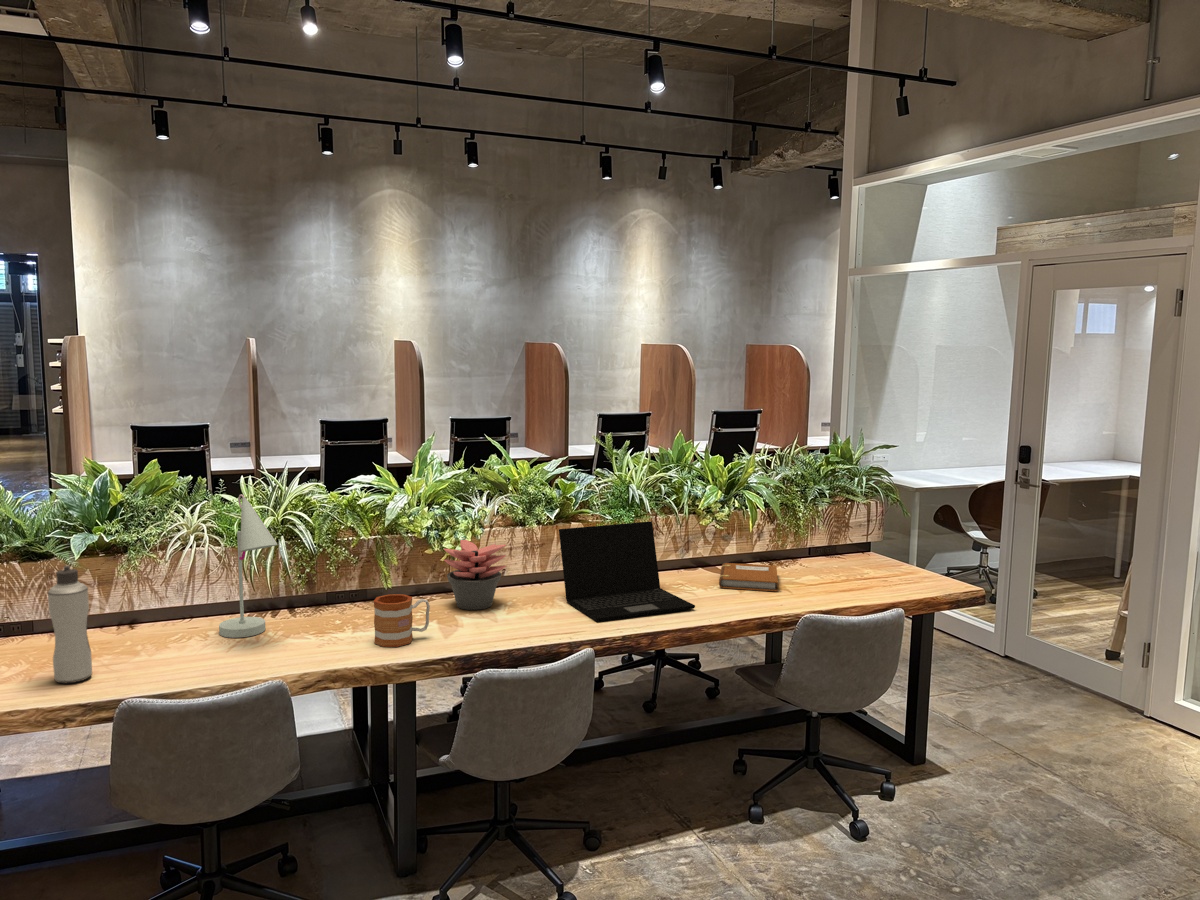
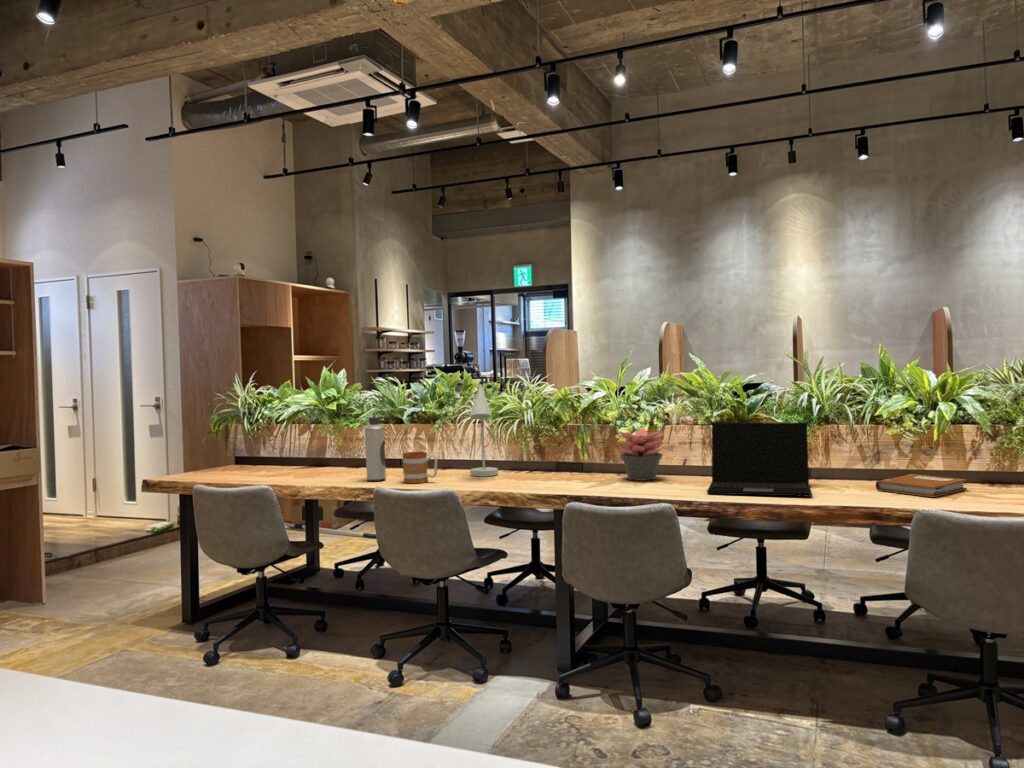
mug: present [374,594,430,647] -> present [403,452,437,483]

